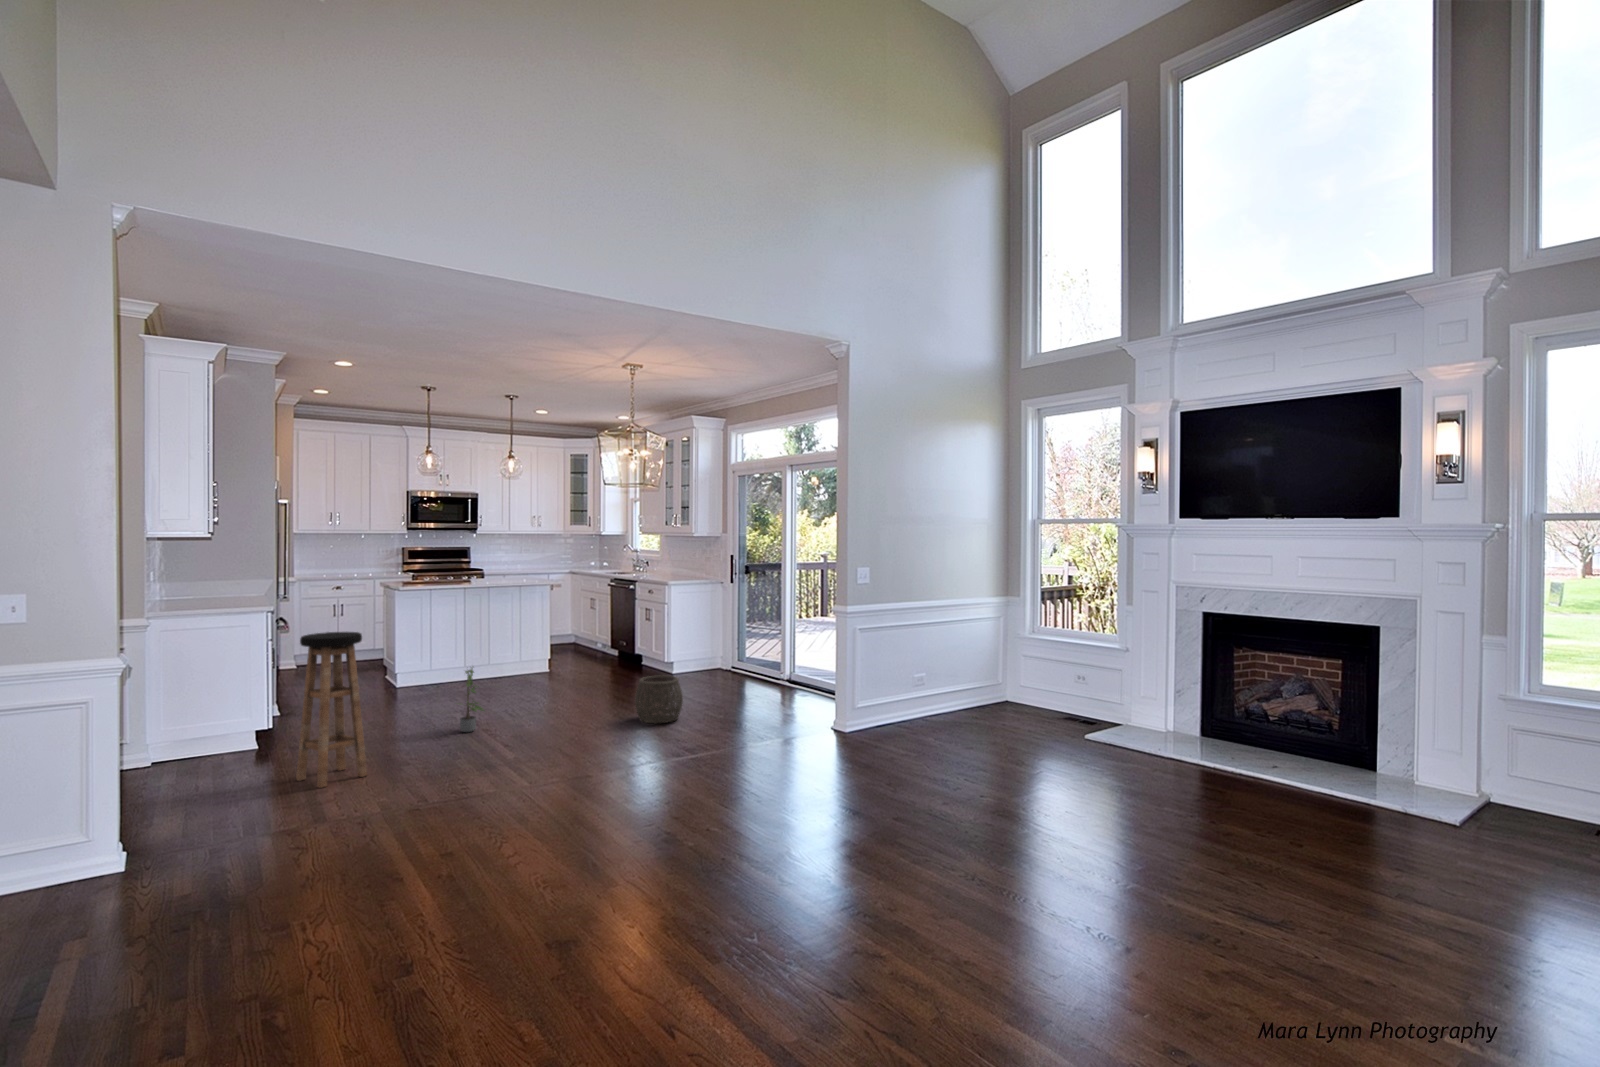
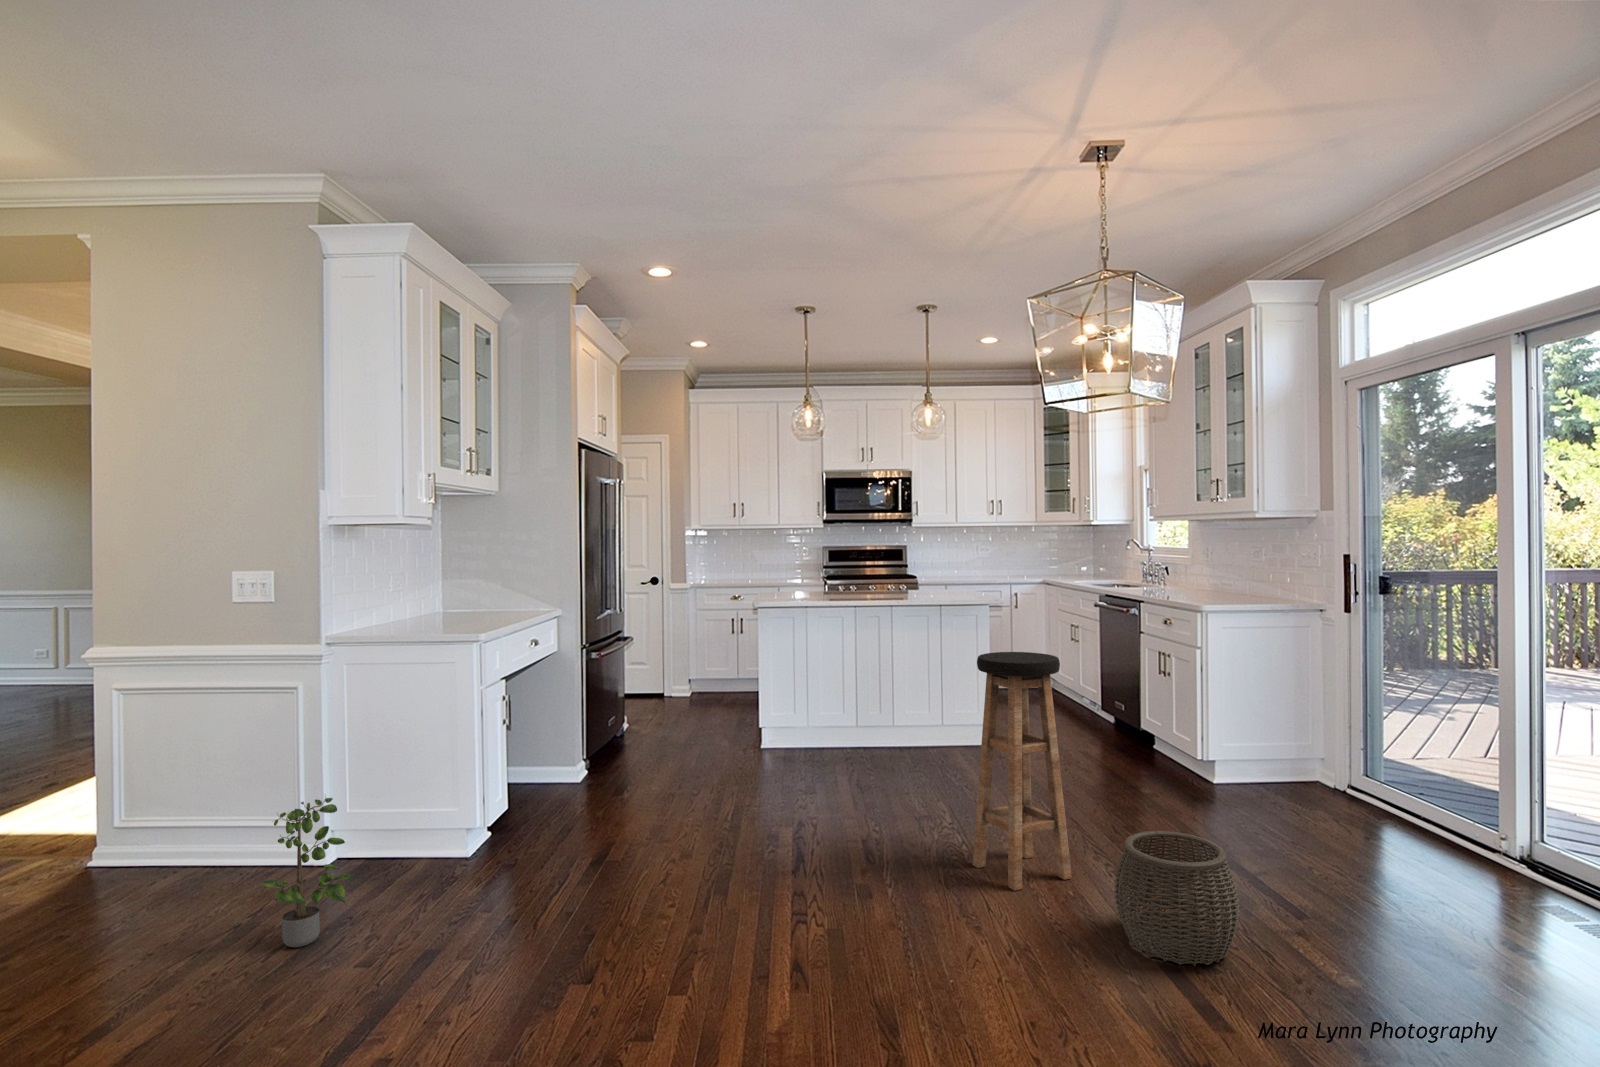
bar stool: present [296,632,367,788] -> present [973,652,1072,891]
potted plant: present [460,668,484,732] -> present [262,798,354,947]

